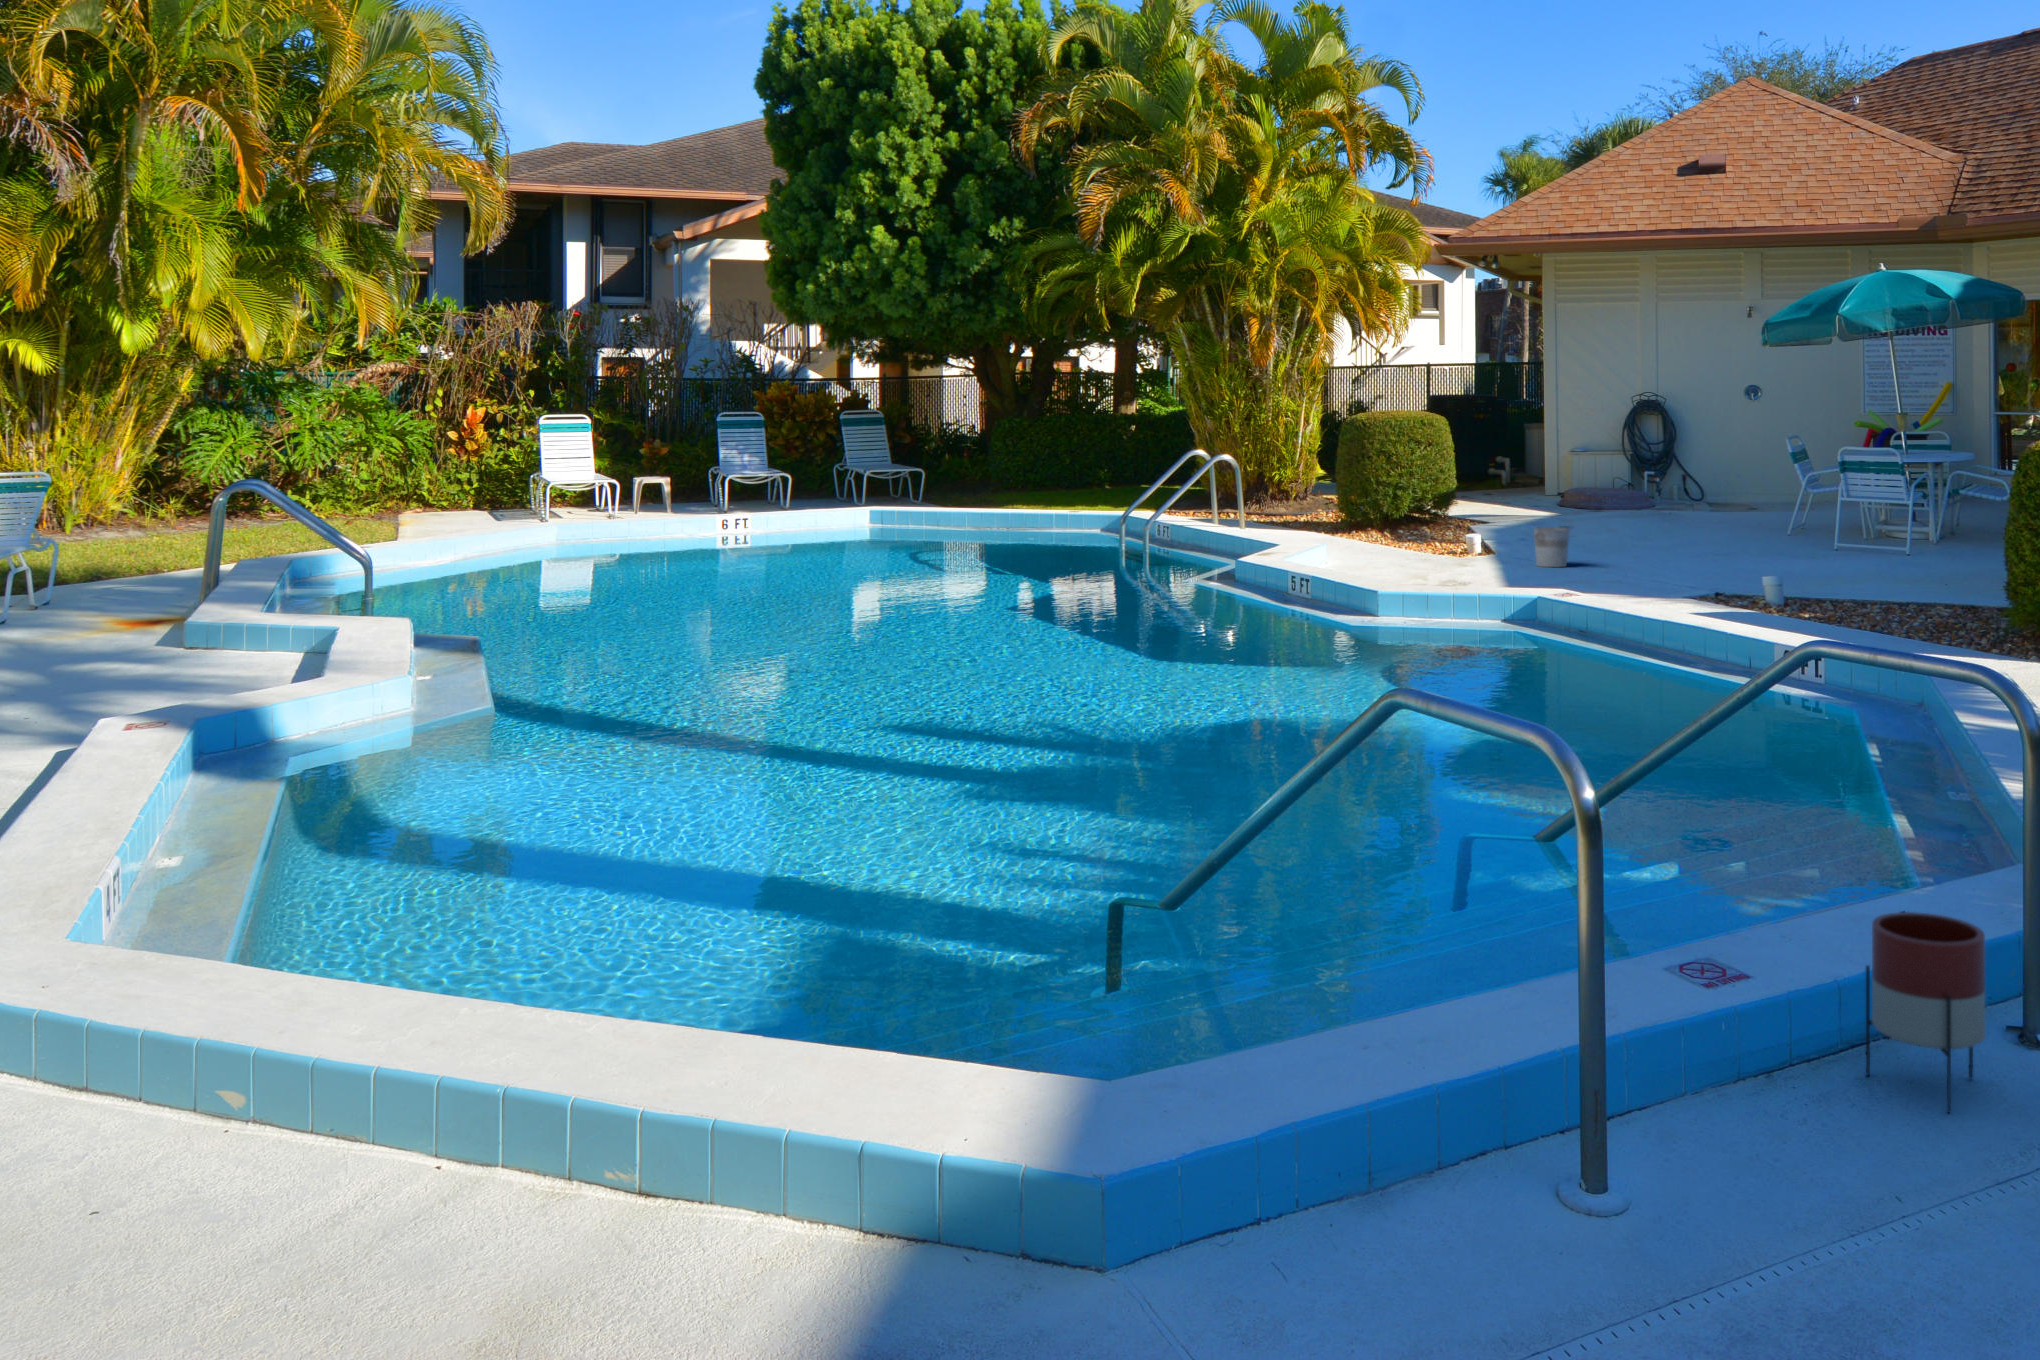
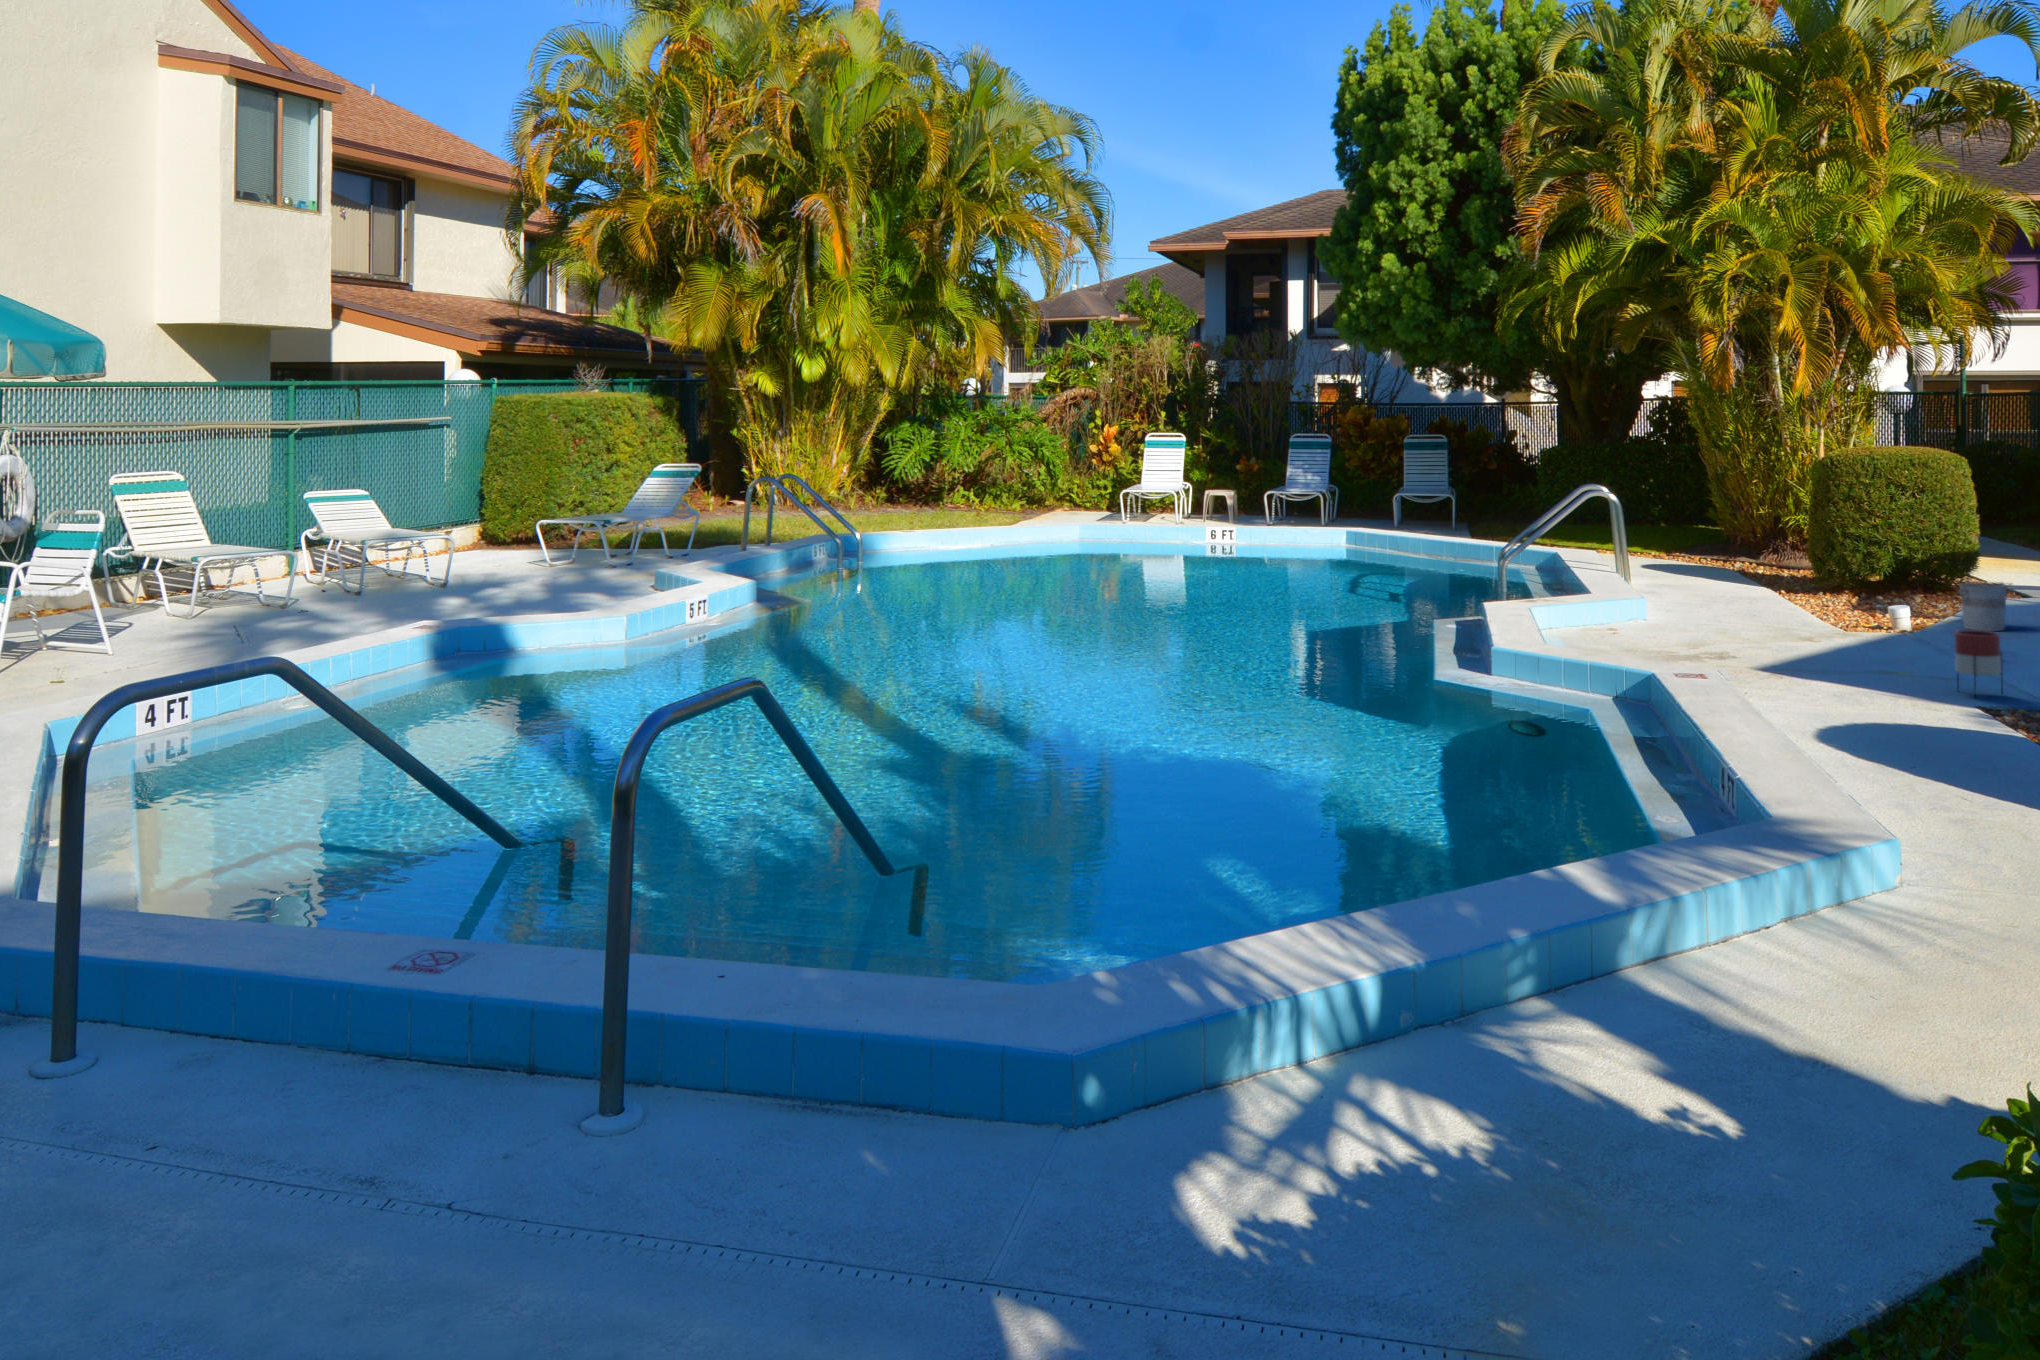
planter: present [1866,912,1986,1113] -> present [1954,630,2003,694]

